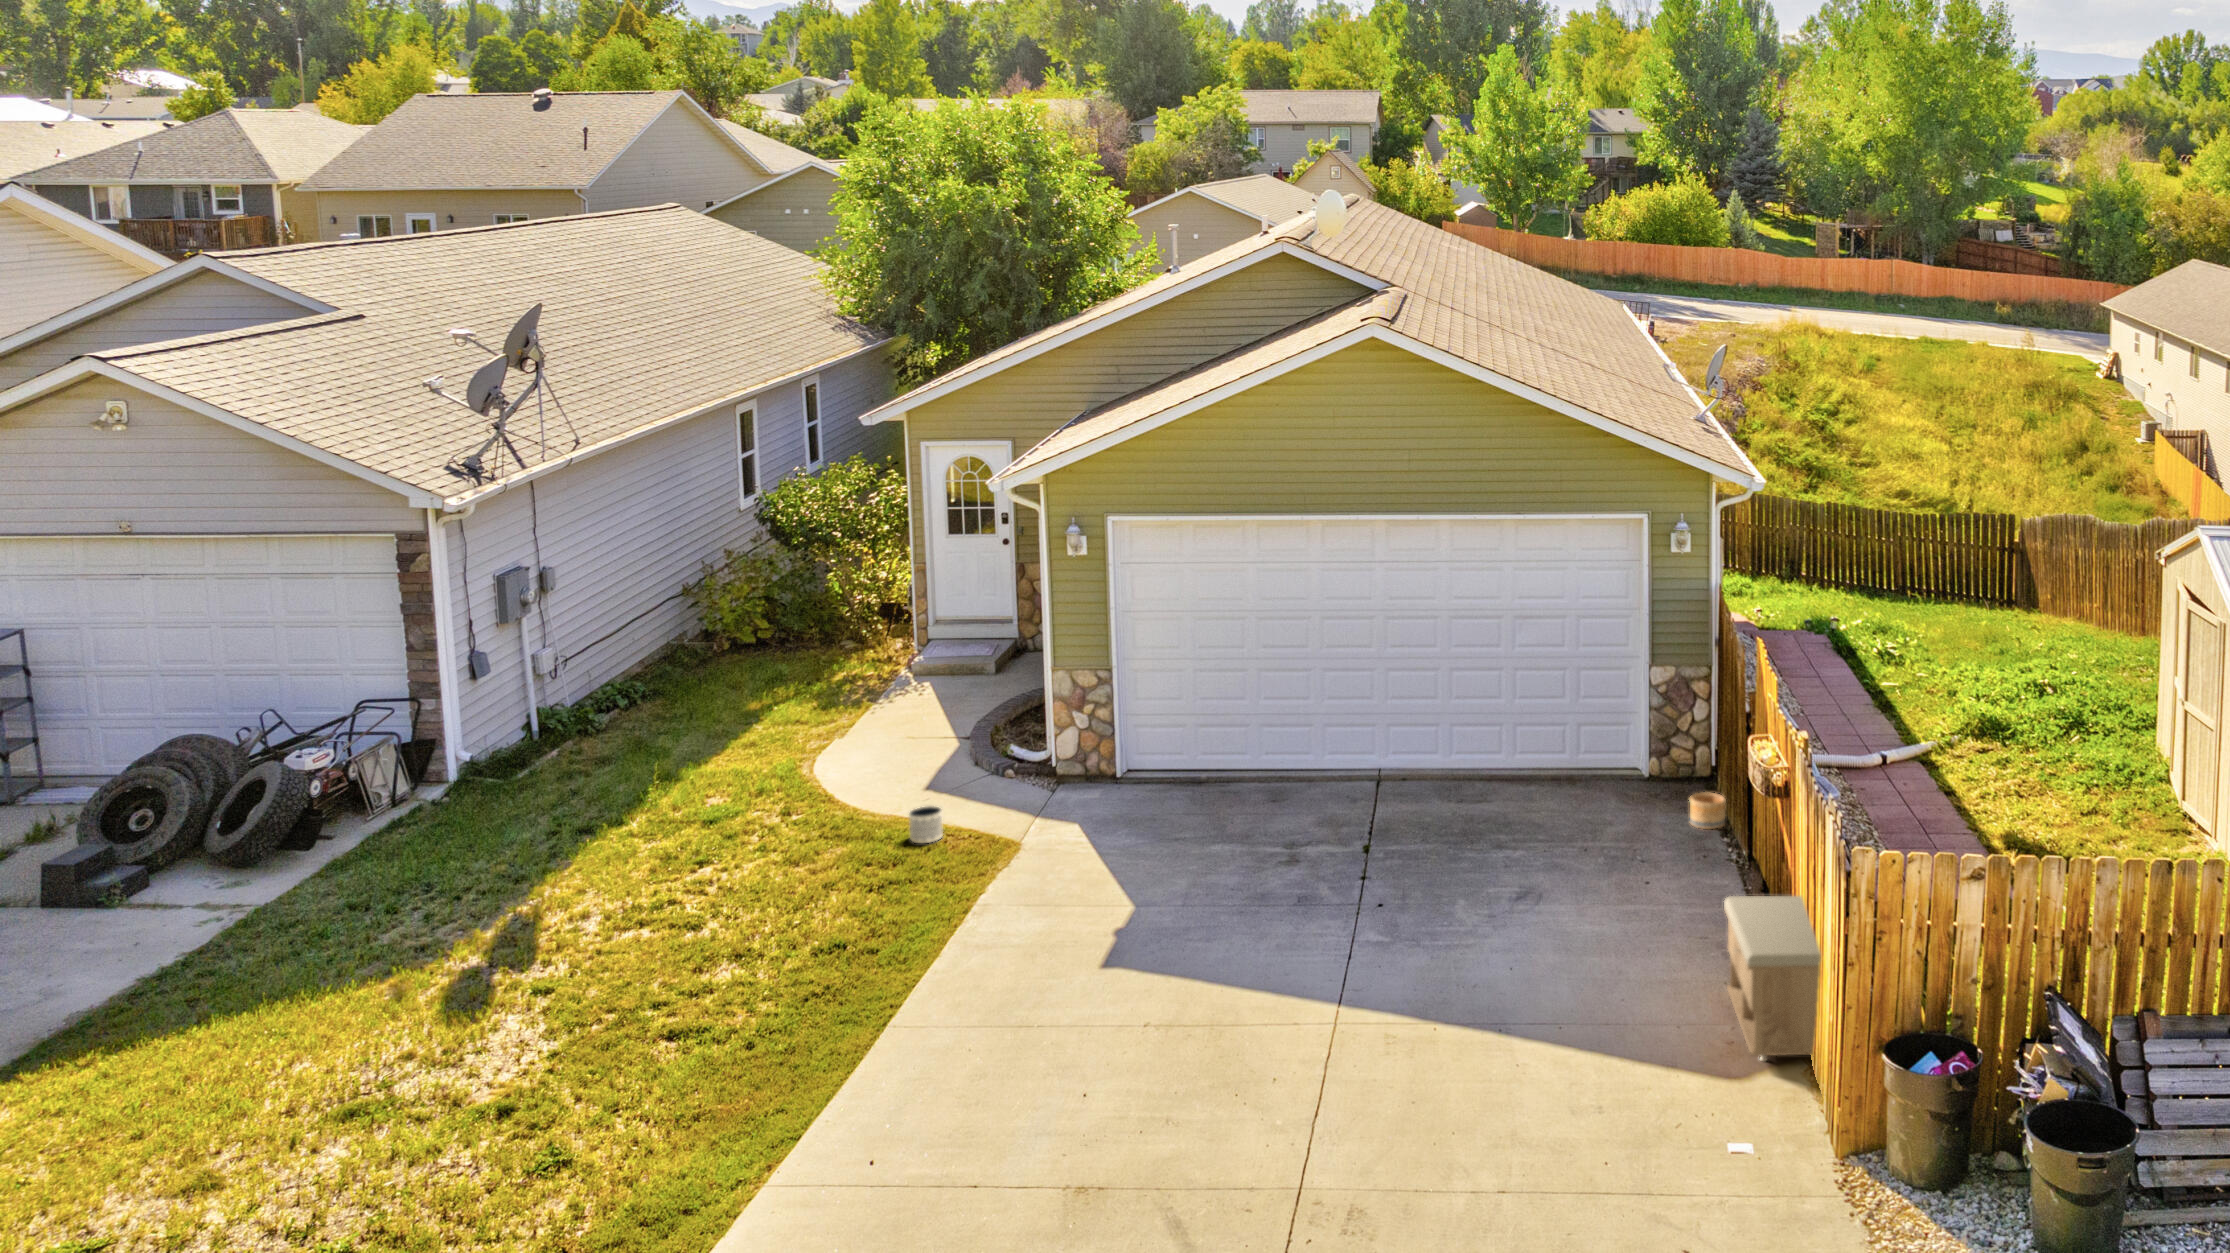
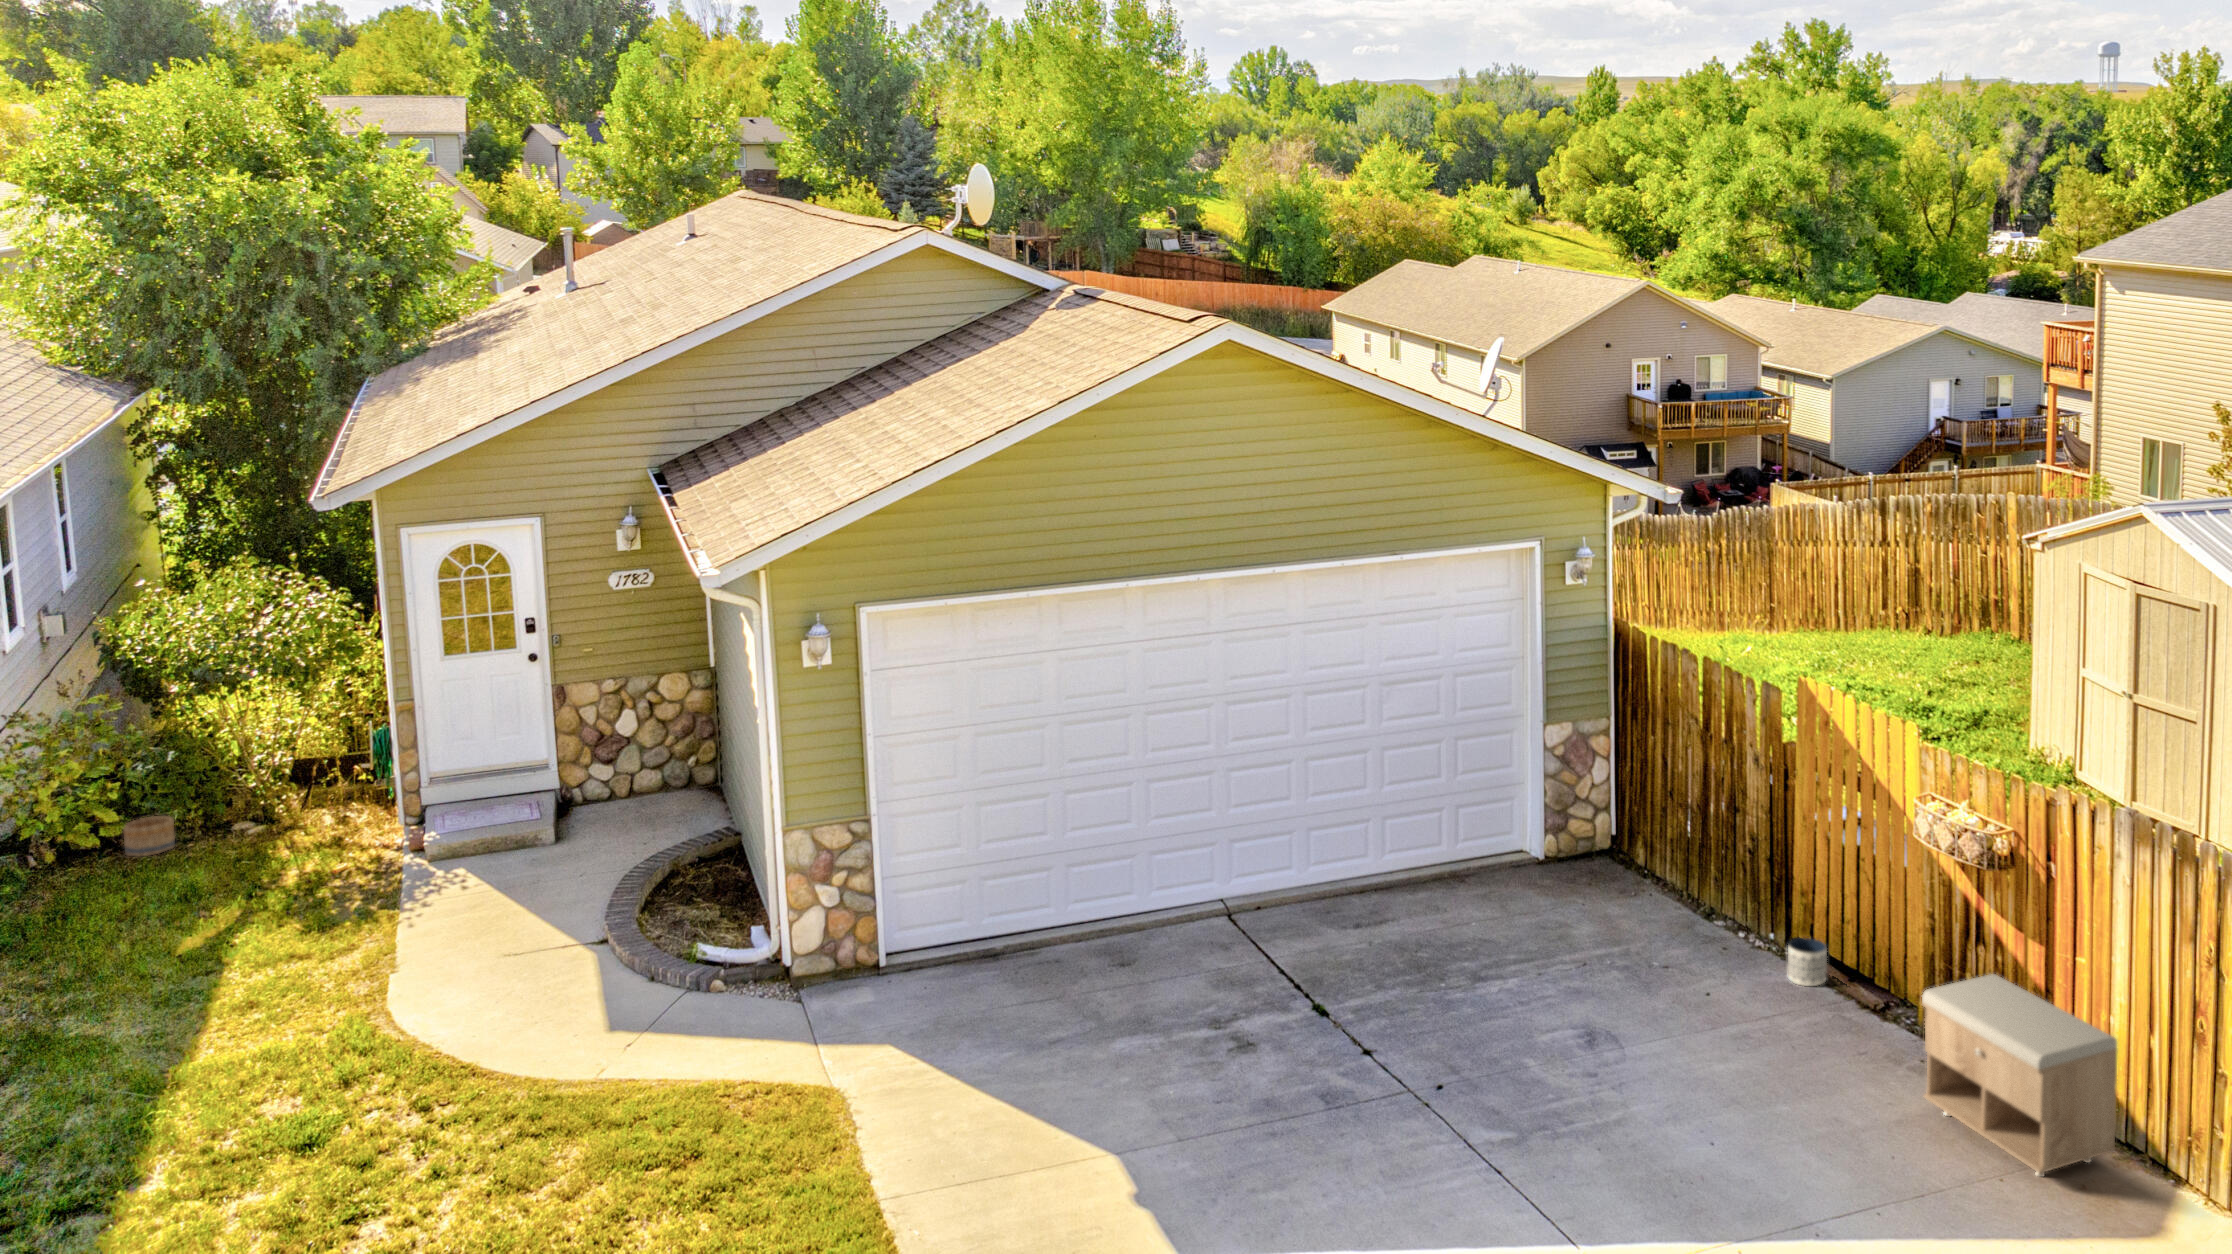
basket: present [1690,792,1726,829] -> present [123,816,175,857]
planter: present [909,806,942,843] -> present [1788,938,1827,986]

